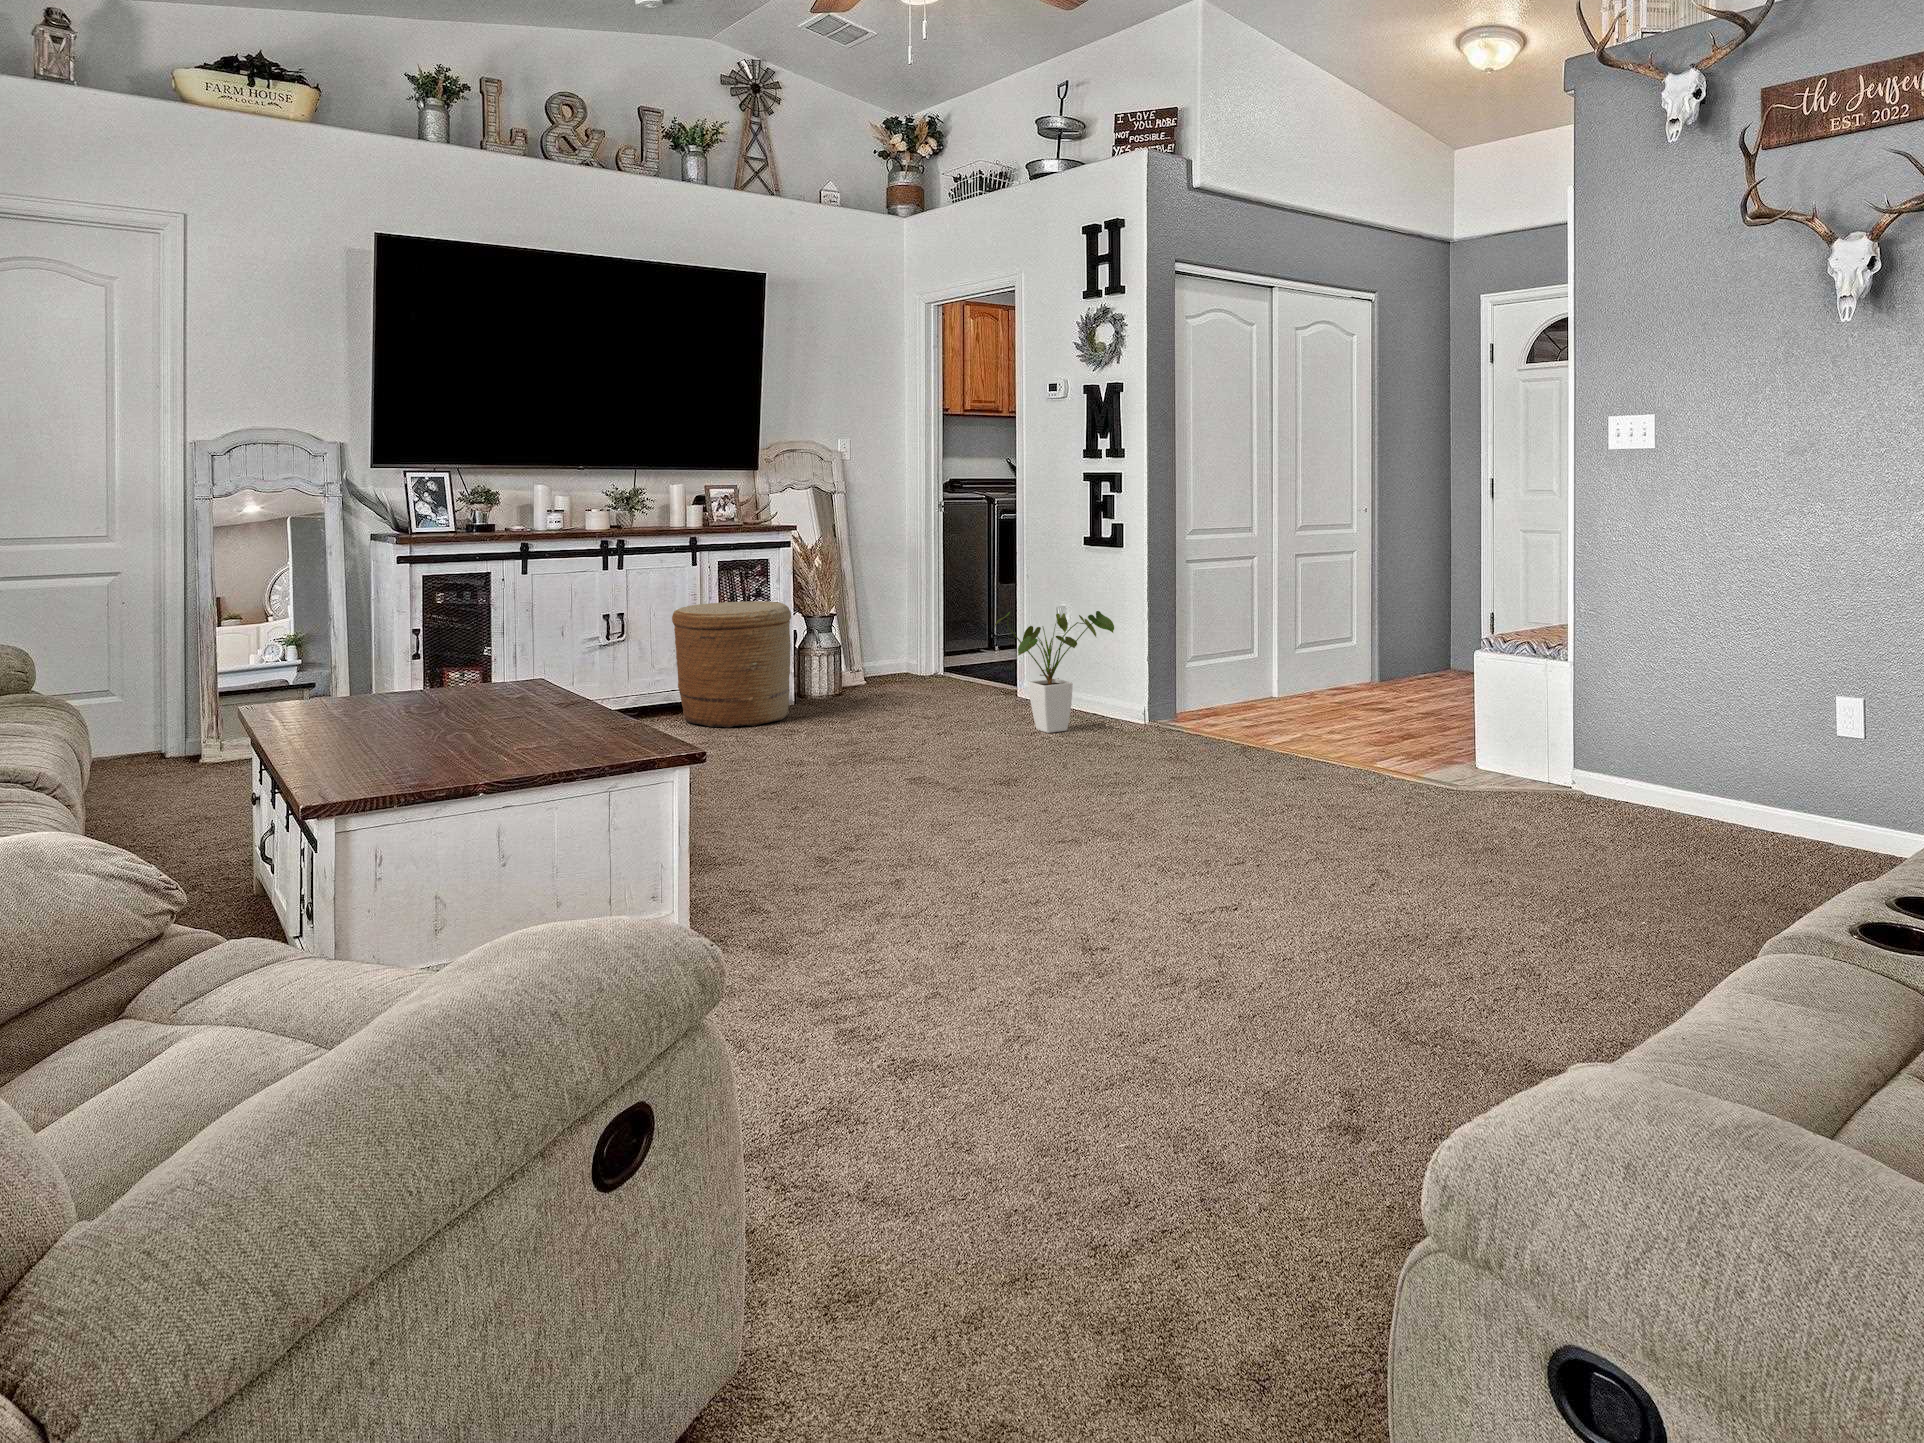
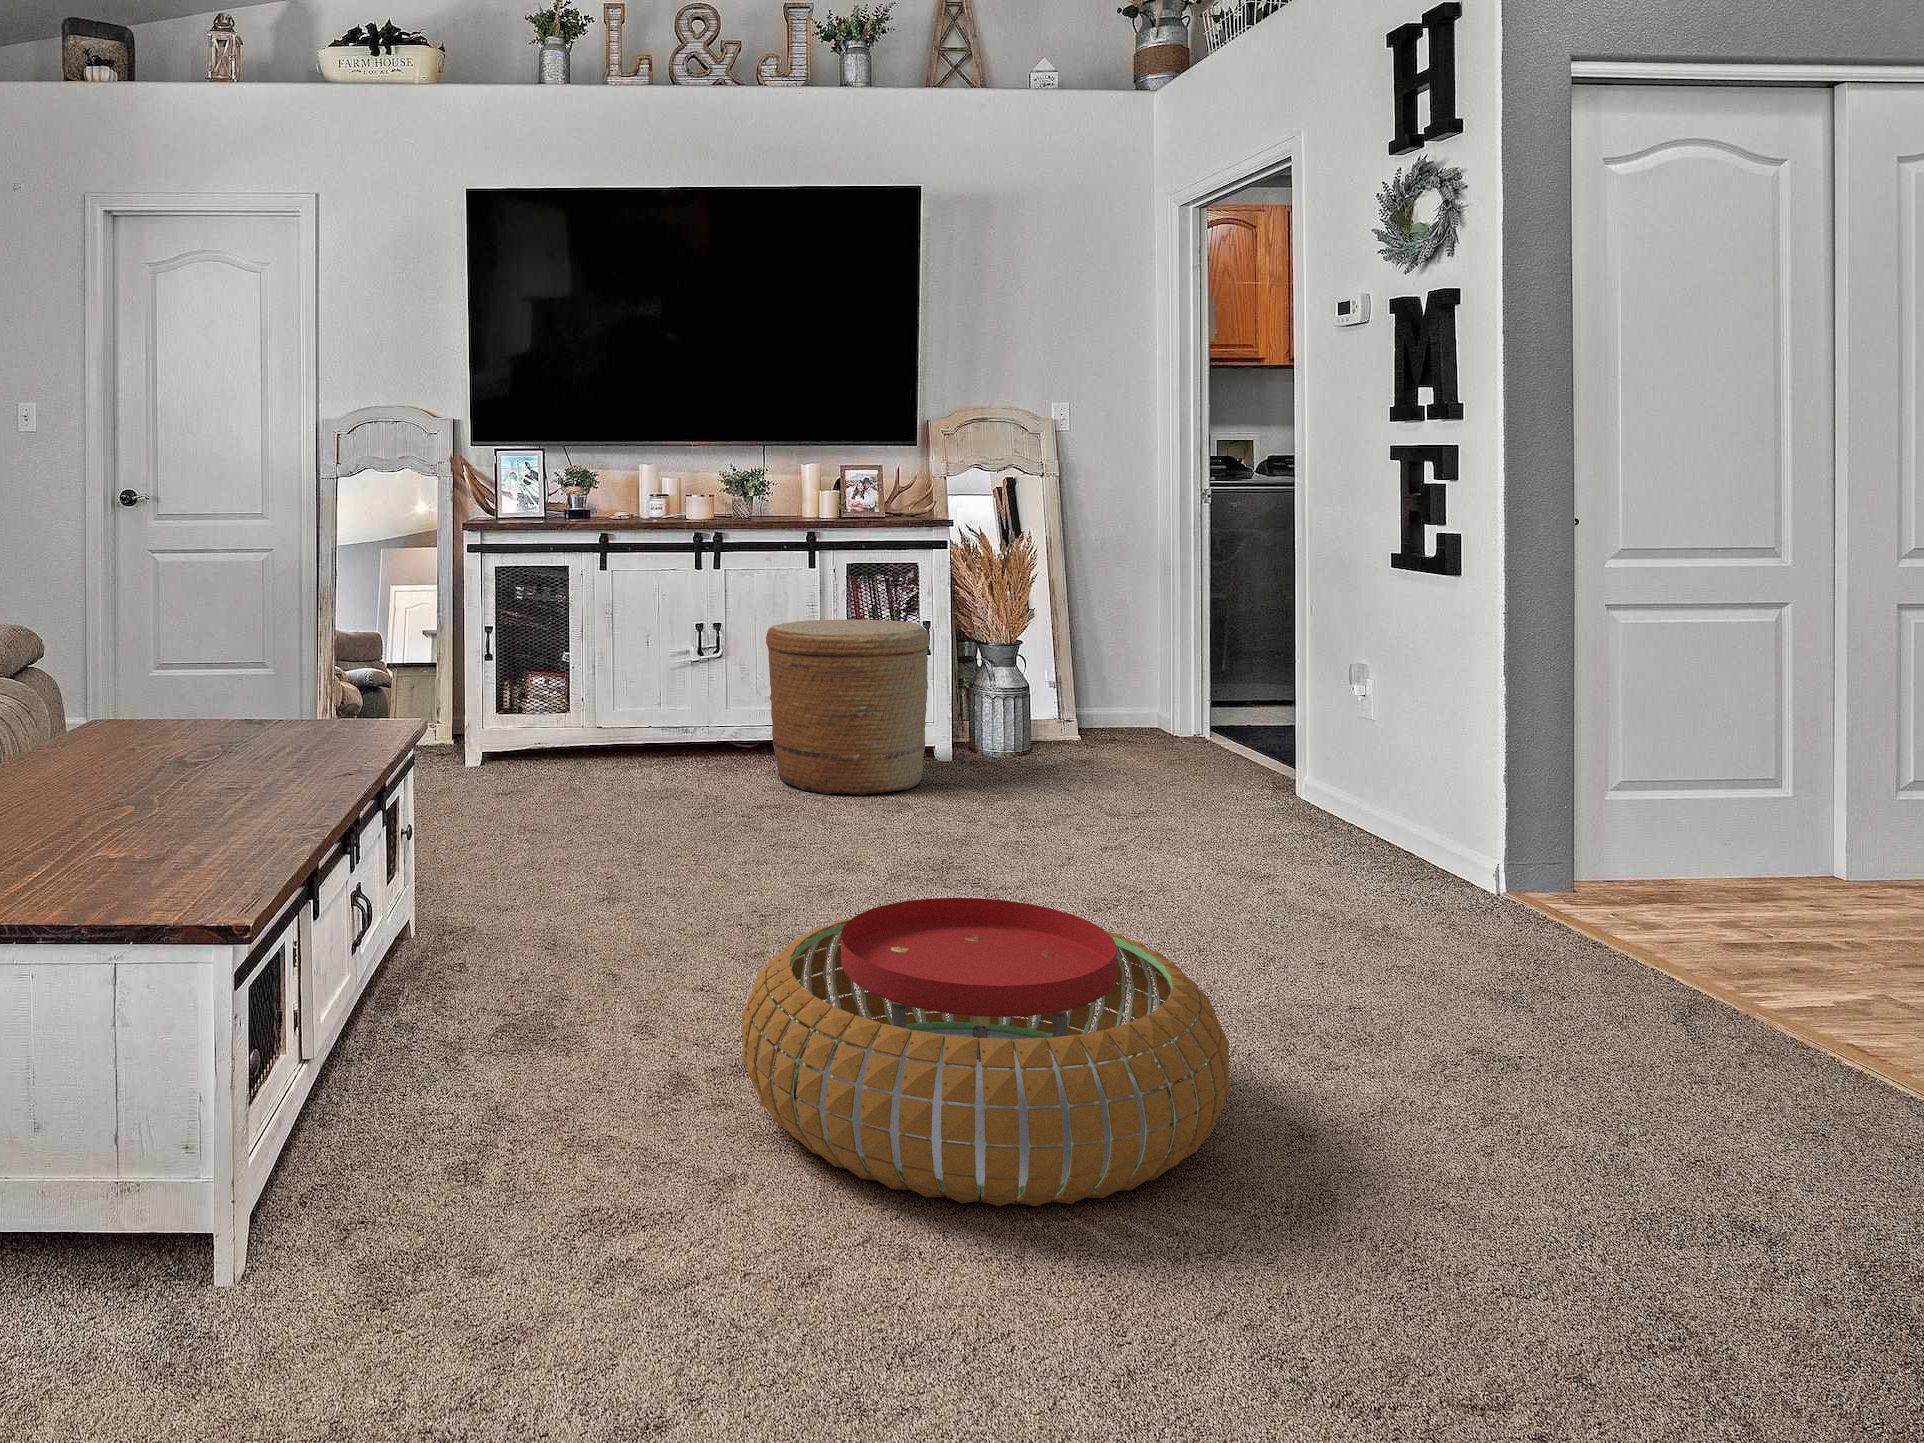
house plant: present [994,611,1114,733] -> none [1215,659,1431,863]
pouf: none [824,743,1062,867] -> present [742,898,1230,1206]

